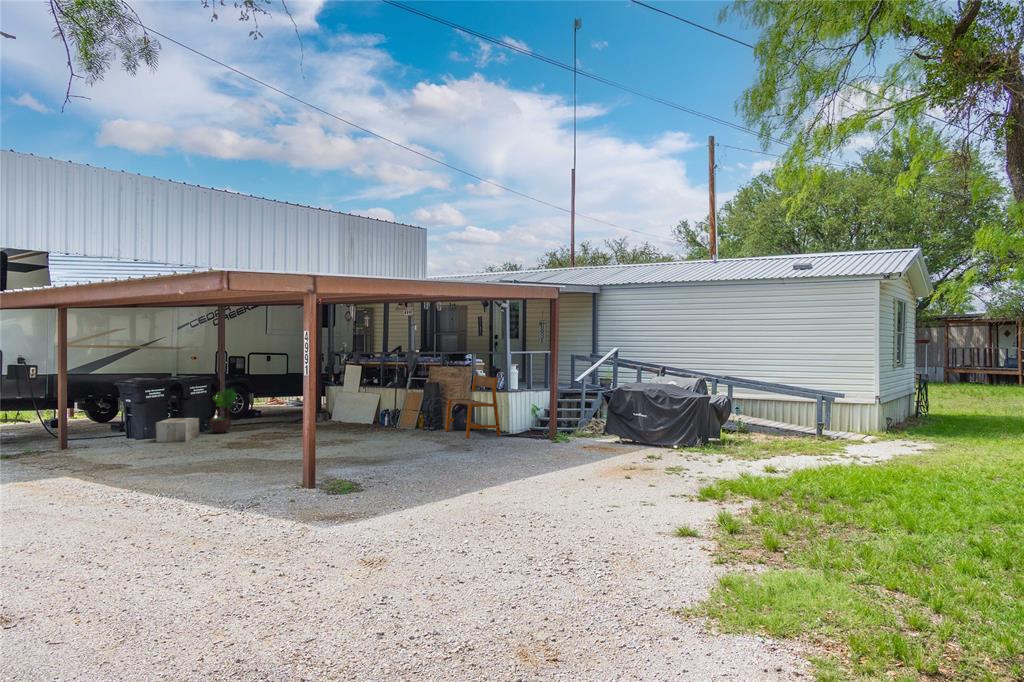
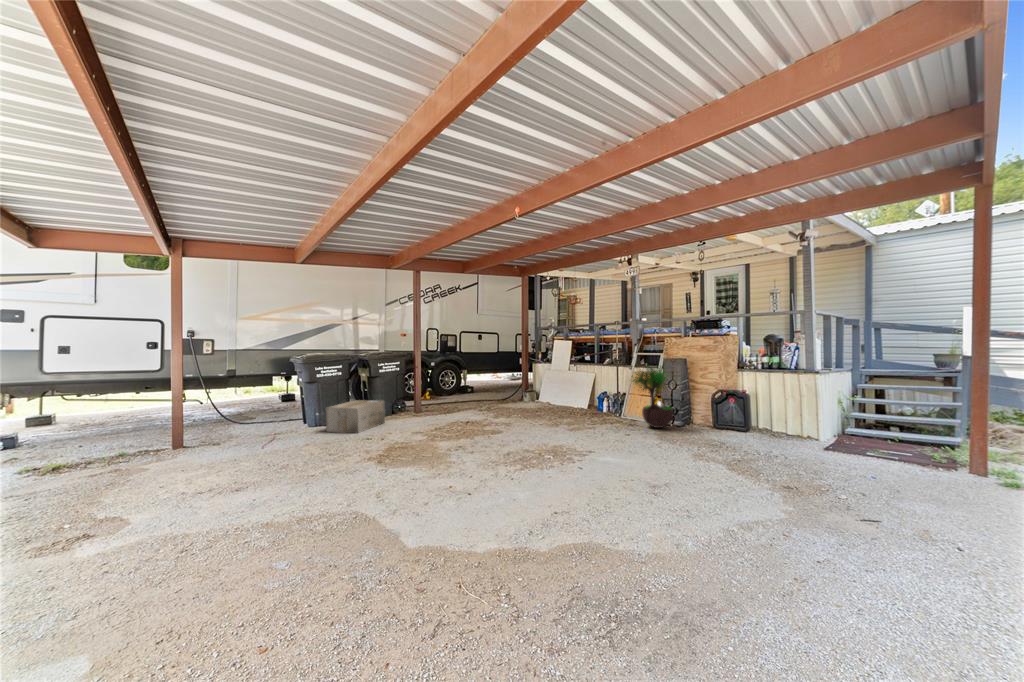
bench: present [446,375,501,438] -> none [701,346,822,454]
potted tree: present [209,390,236,433] -> present [632,367,673,428]

